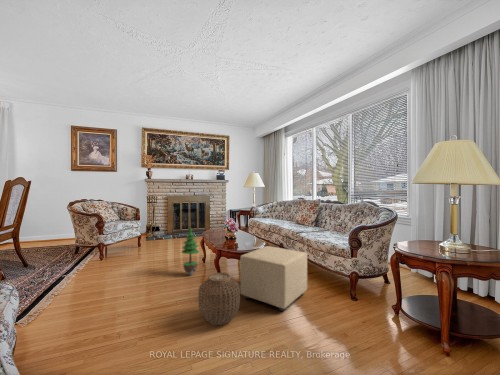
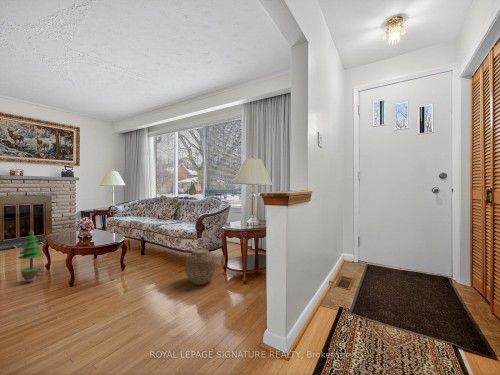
ottoman: present [240,246,307,311] -> none [98,239,163,290]
woven basket: present [198,273,240,325] -> present [185,249,216,284]

